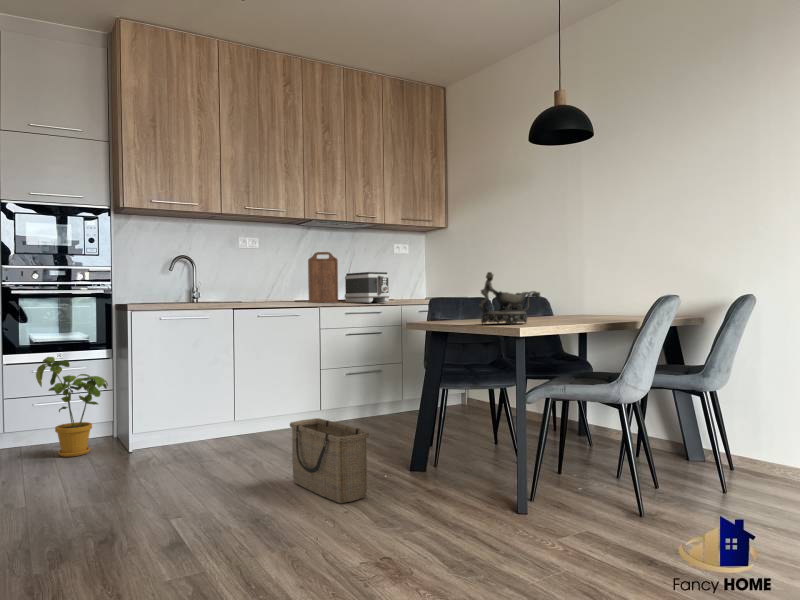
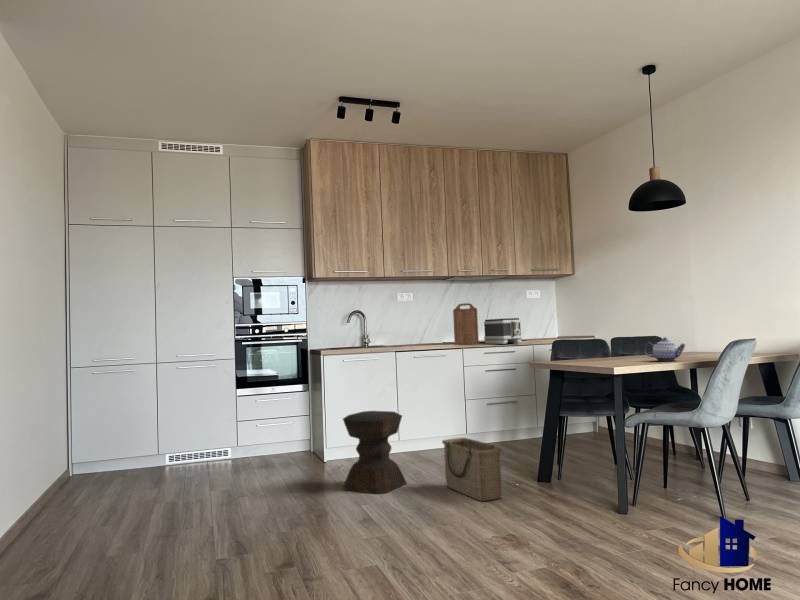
decorative bowl: present [479,272,540,324] -> none [585,324,636,365]
teapot: none [546,293,595,321] -> present [645,338,685,361]
house plant: present [36,357,108,457] -> none [260,390,308,464]
stool: none [149,384,240,498] -> present [343,411,407,494]

